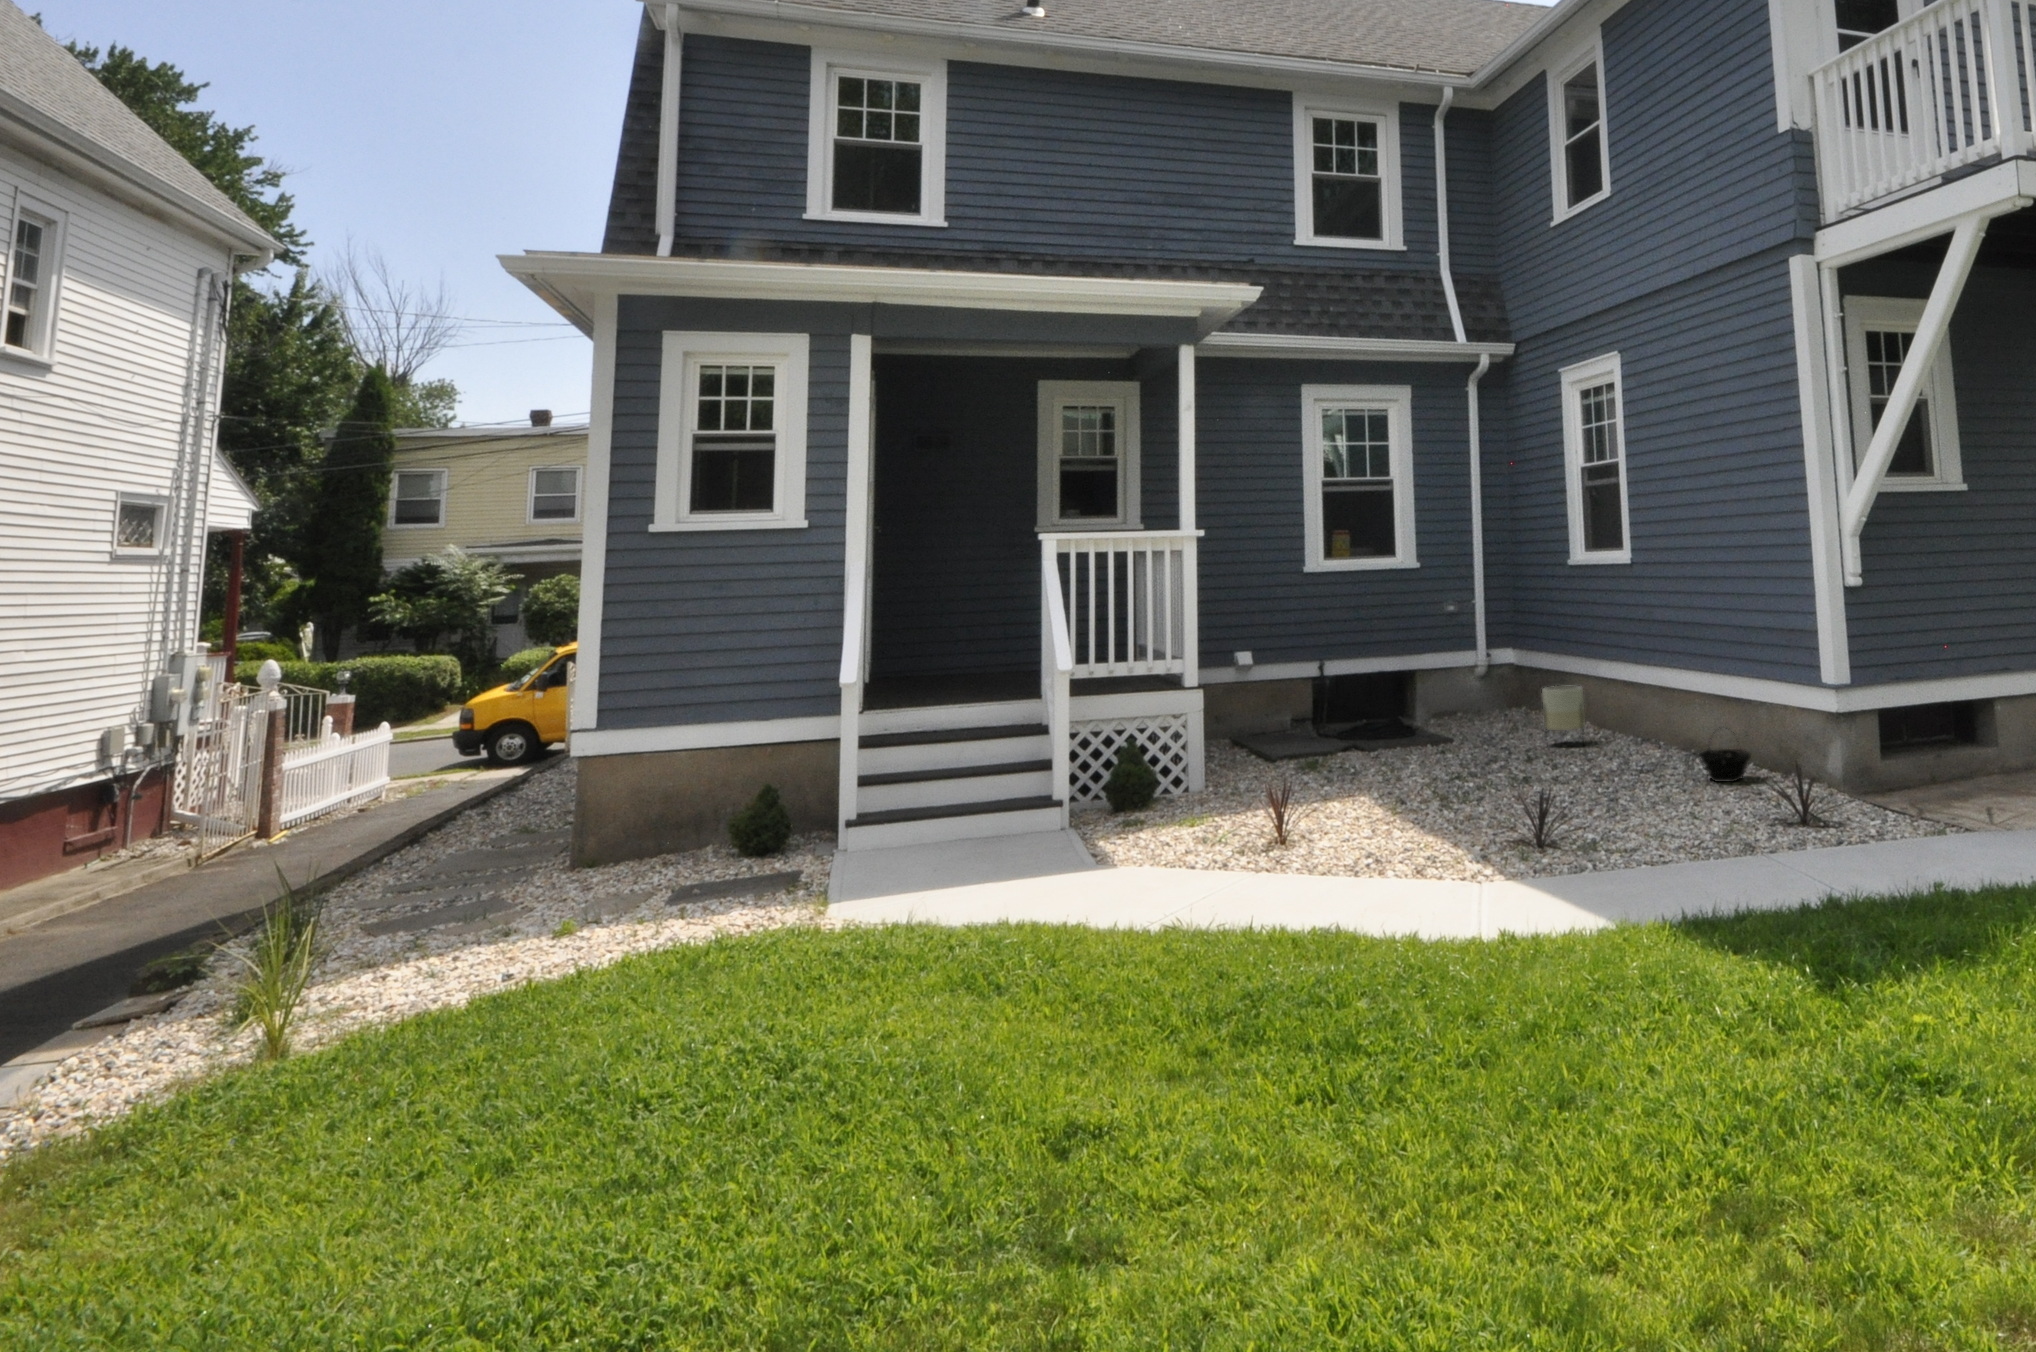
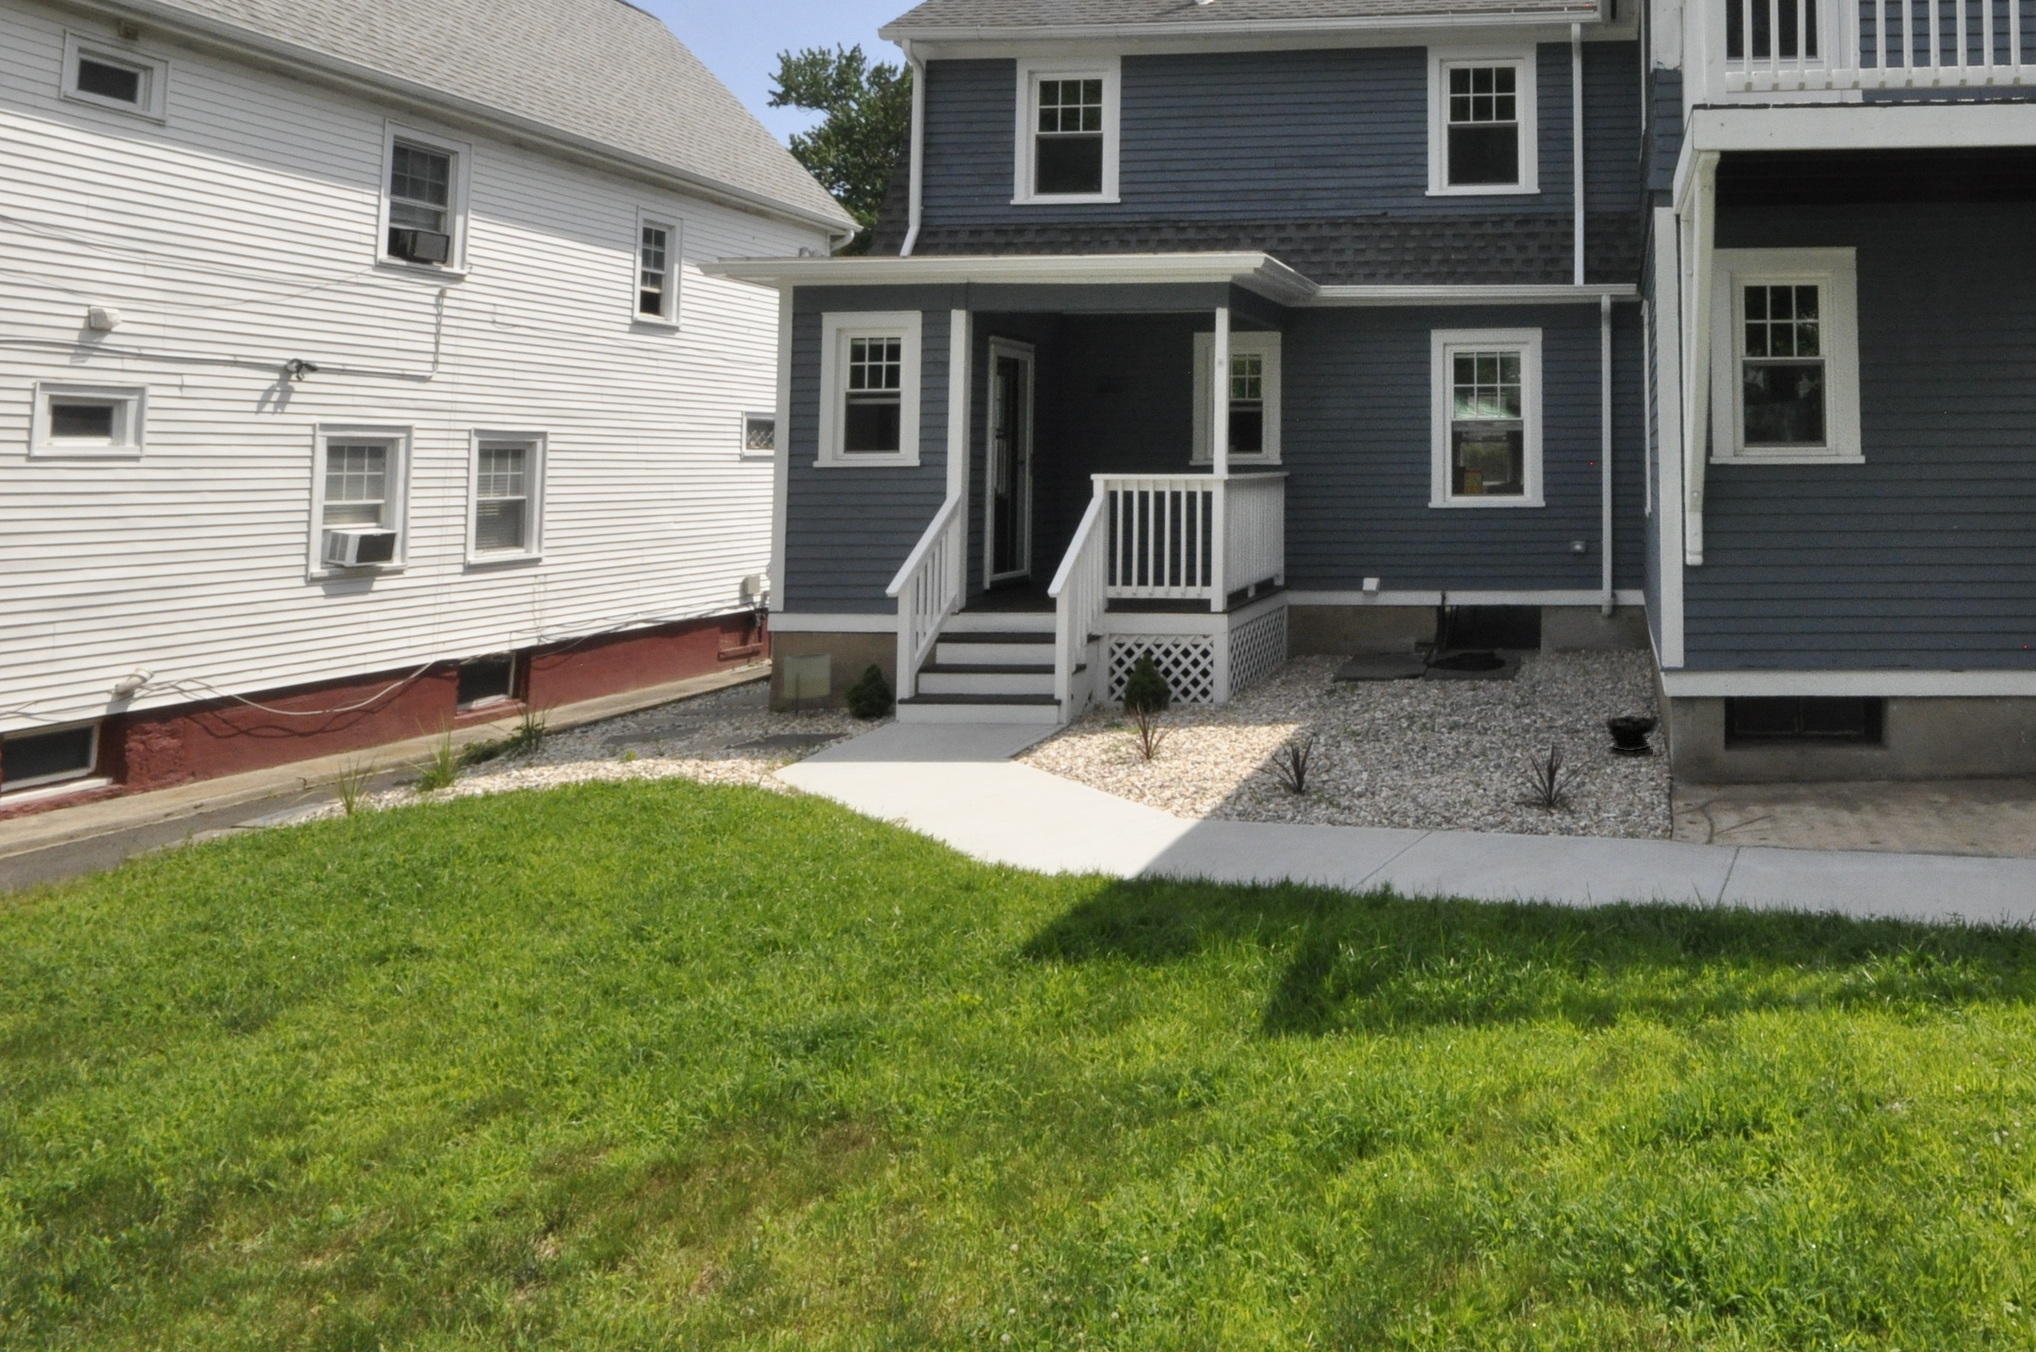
planter: present [1542,686,1585,737] -> present [784,653,832,716]

